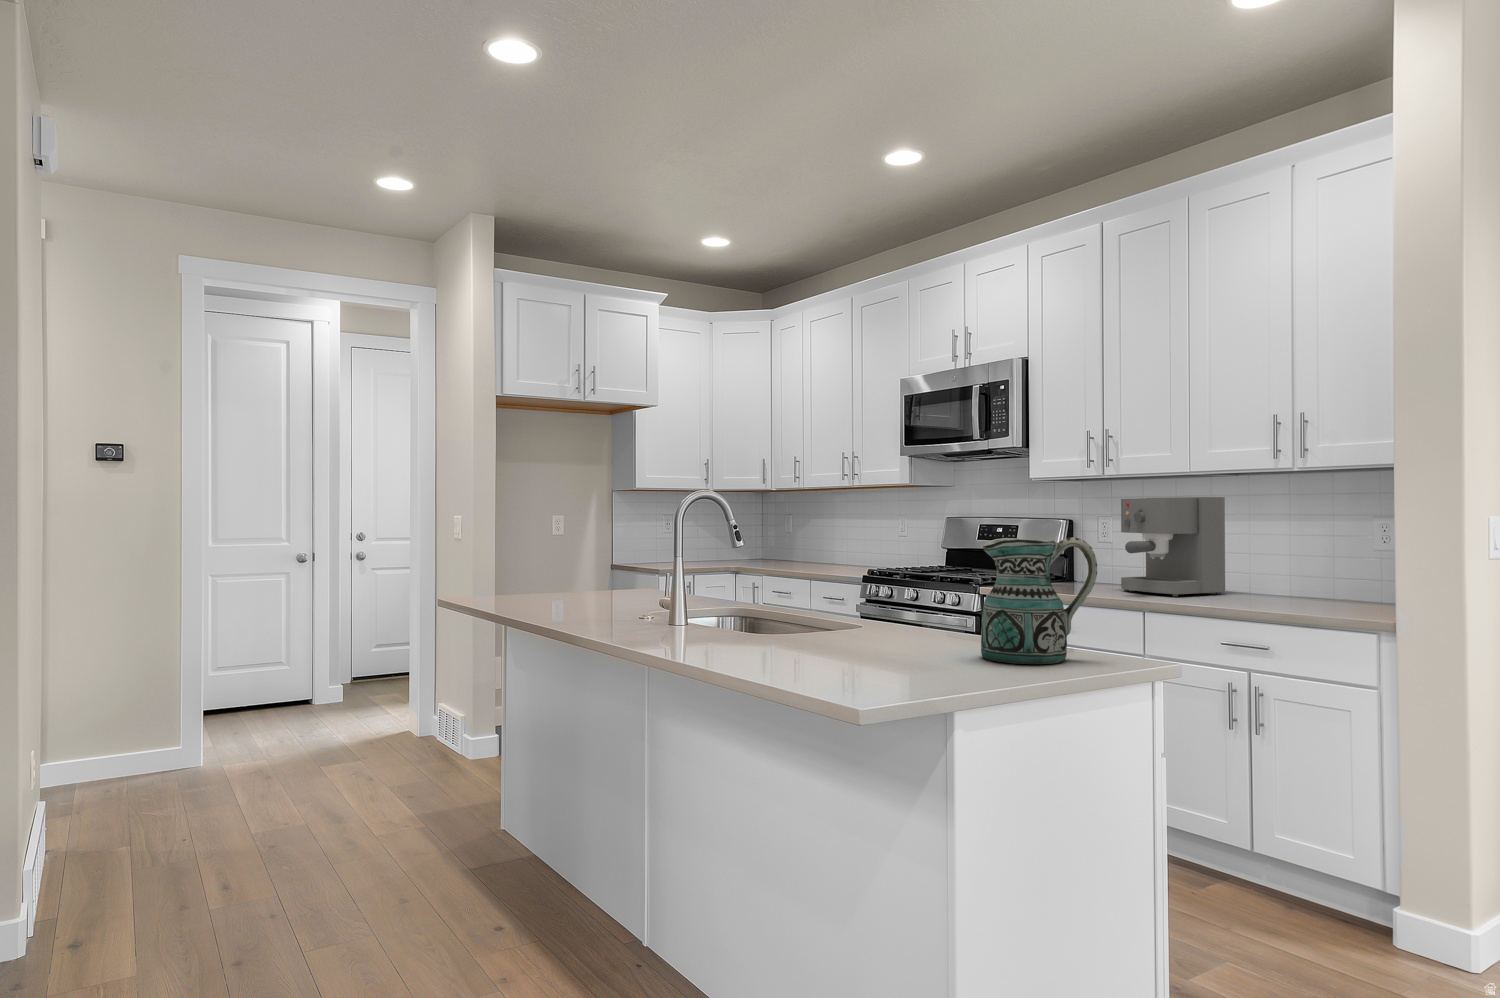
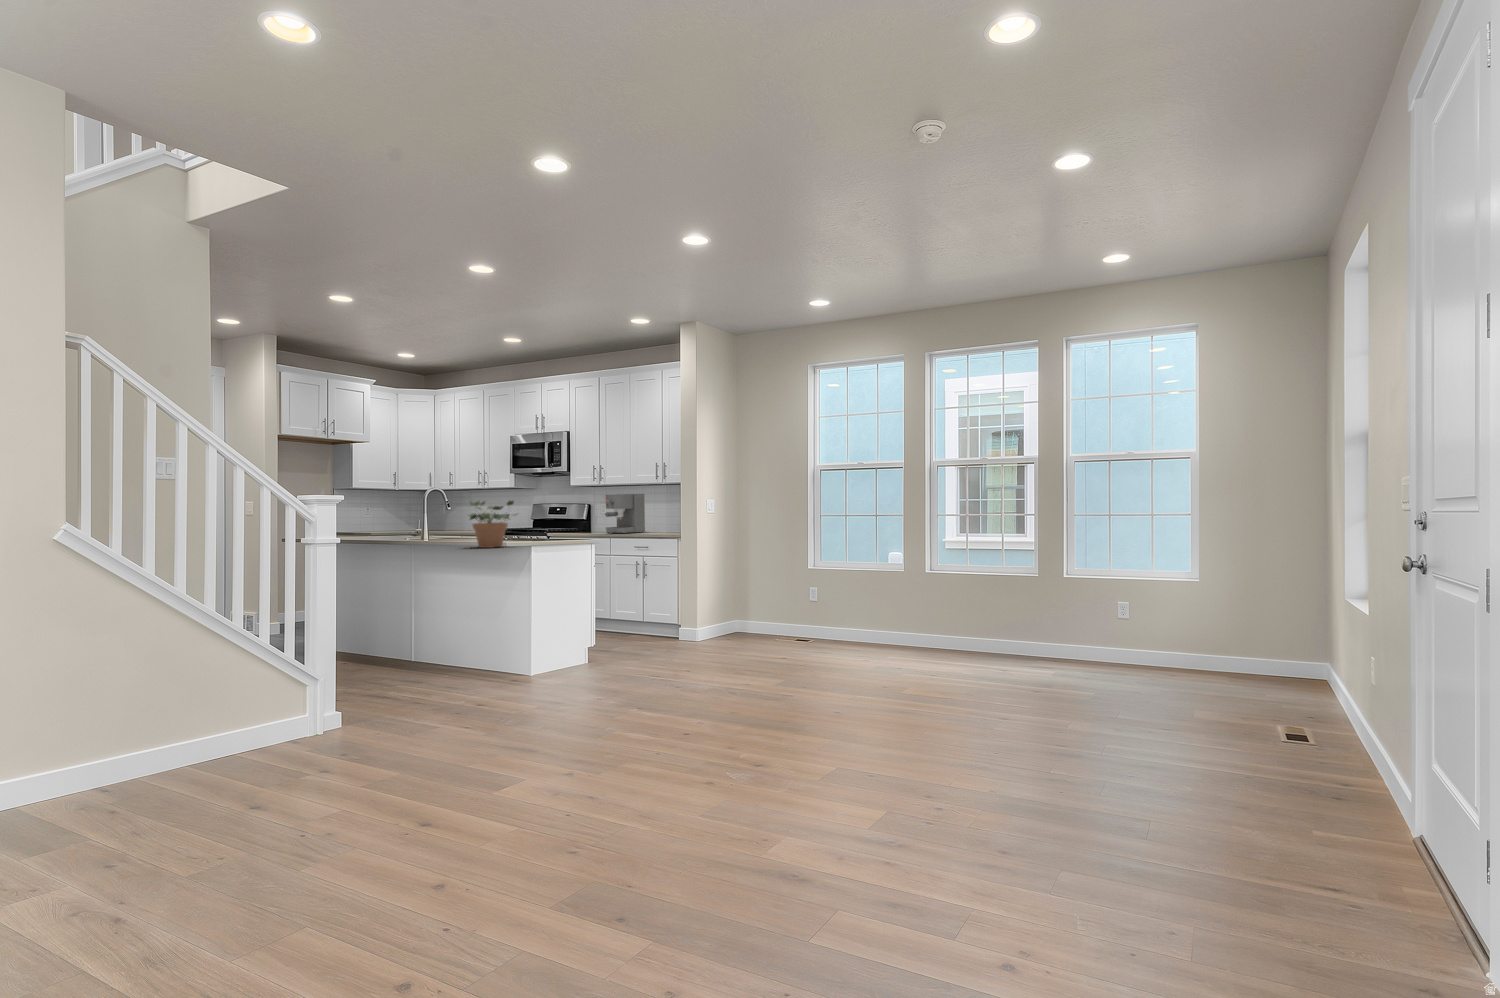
potted plant: none [742,508,919,660] -> present [469,501,514,548]
ceramic pitcher: present [981,537,1097,664] -> none [541,508,576,545]

